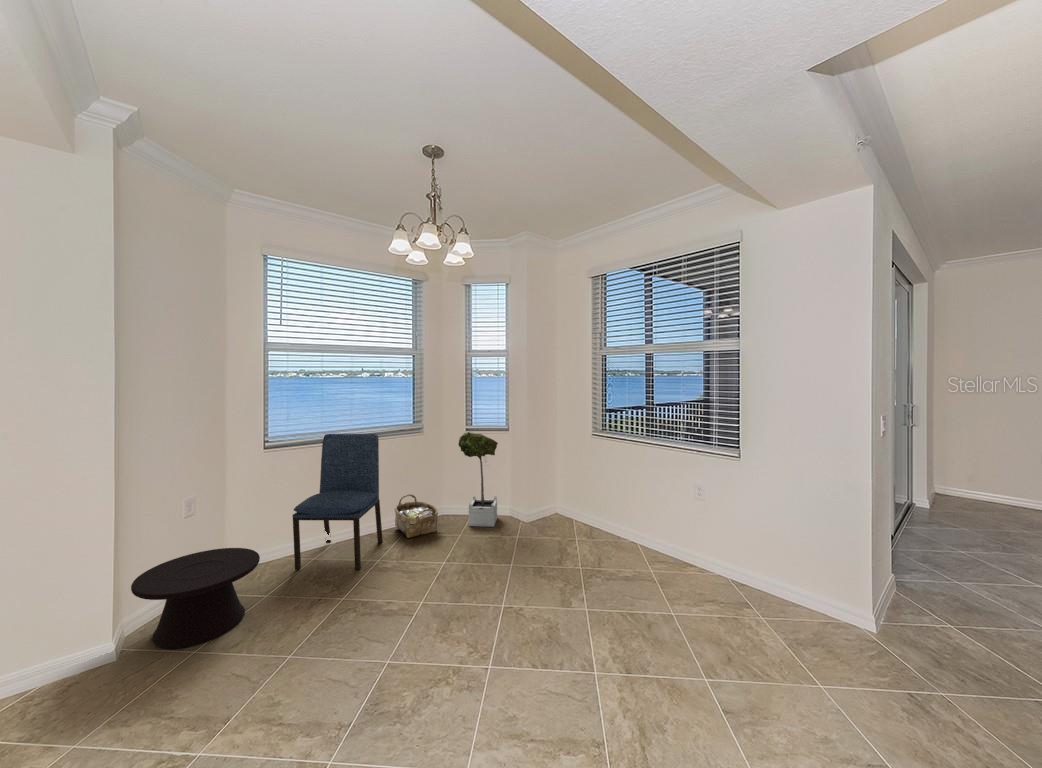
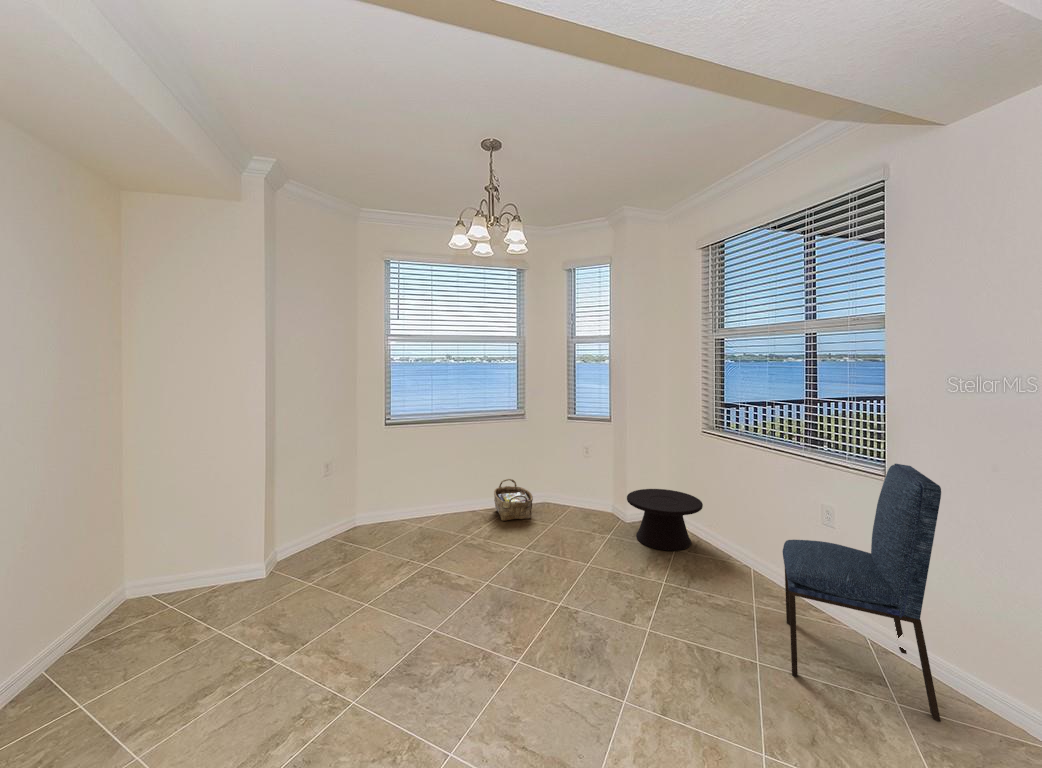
potted tree: present [458,432,498,527] -> none [556,421,597,522]
dining chair: present [293,434,383,570] -> present [783,464,941,721]
side table: present [131,548,260,648] -> present [627,489,703,551]

